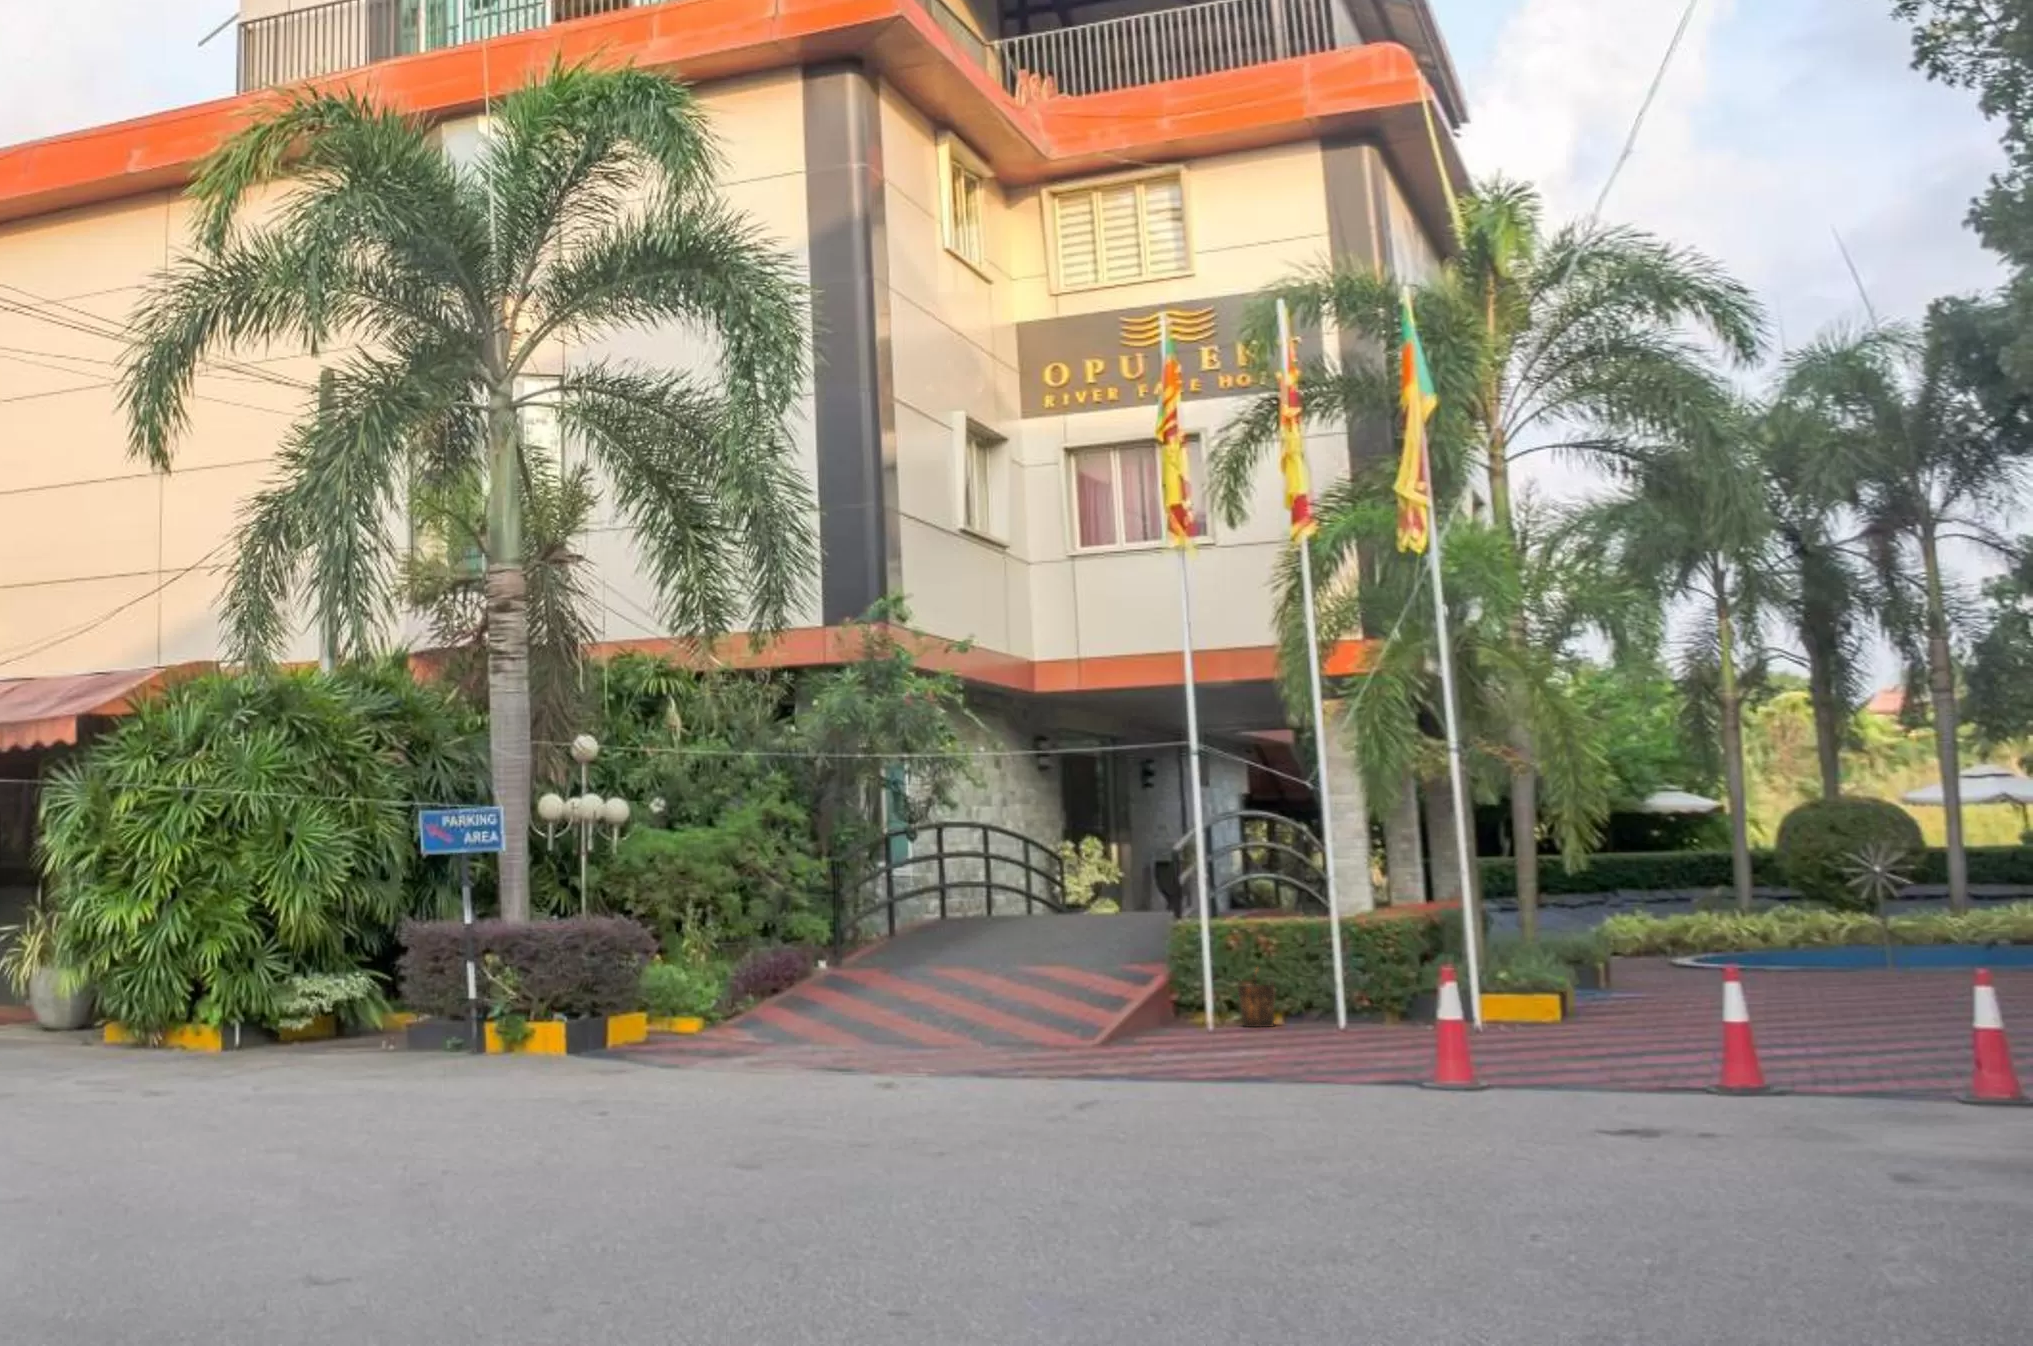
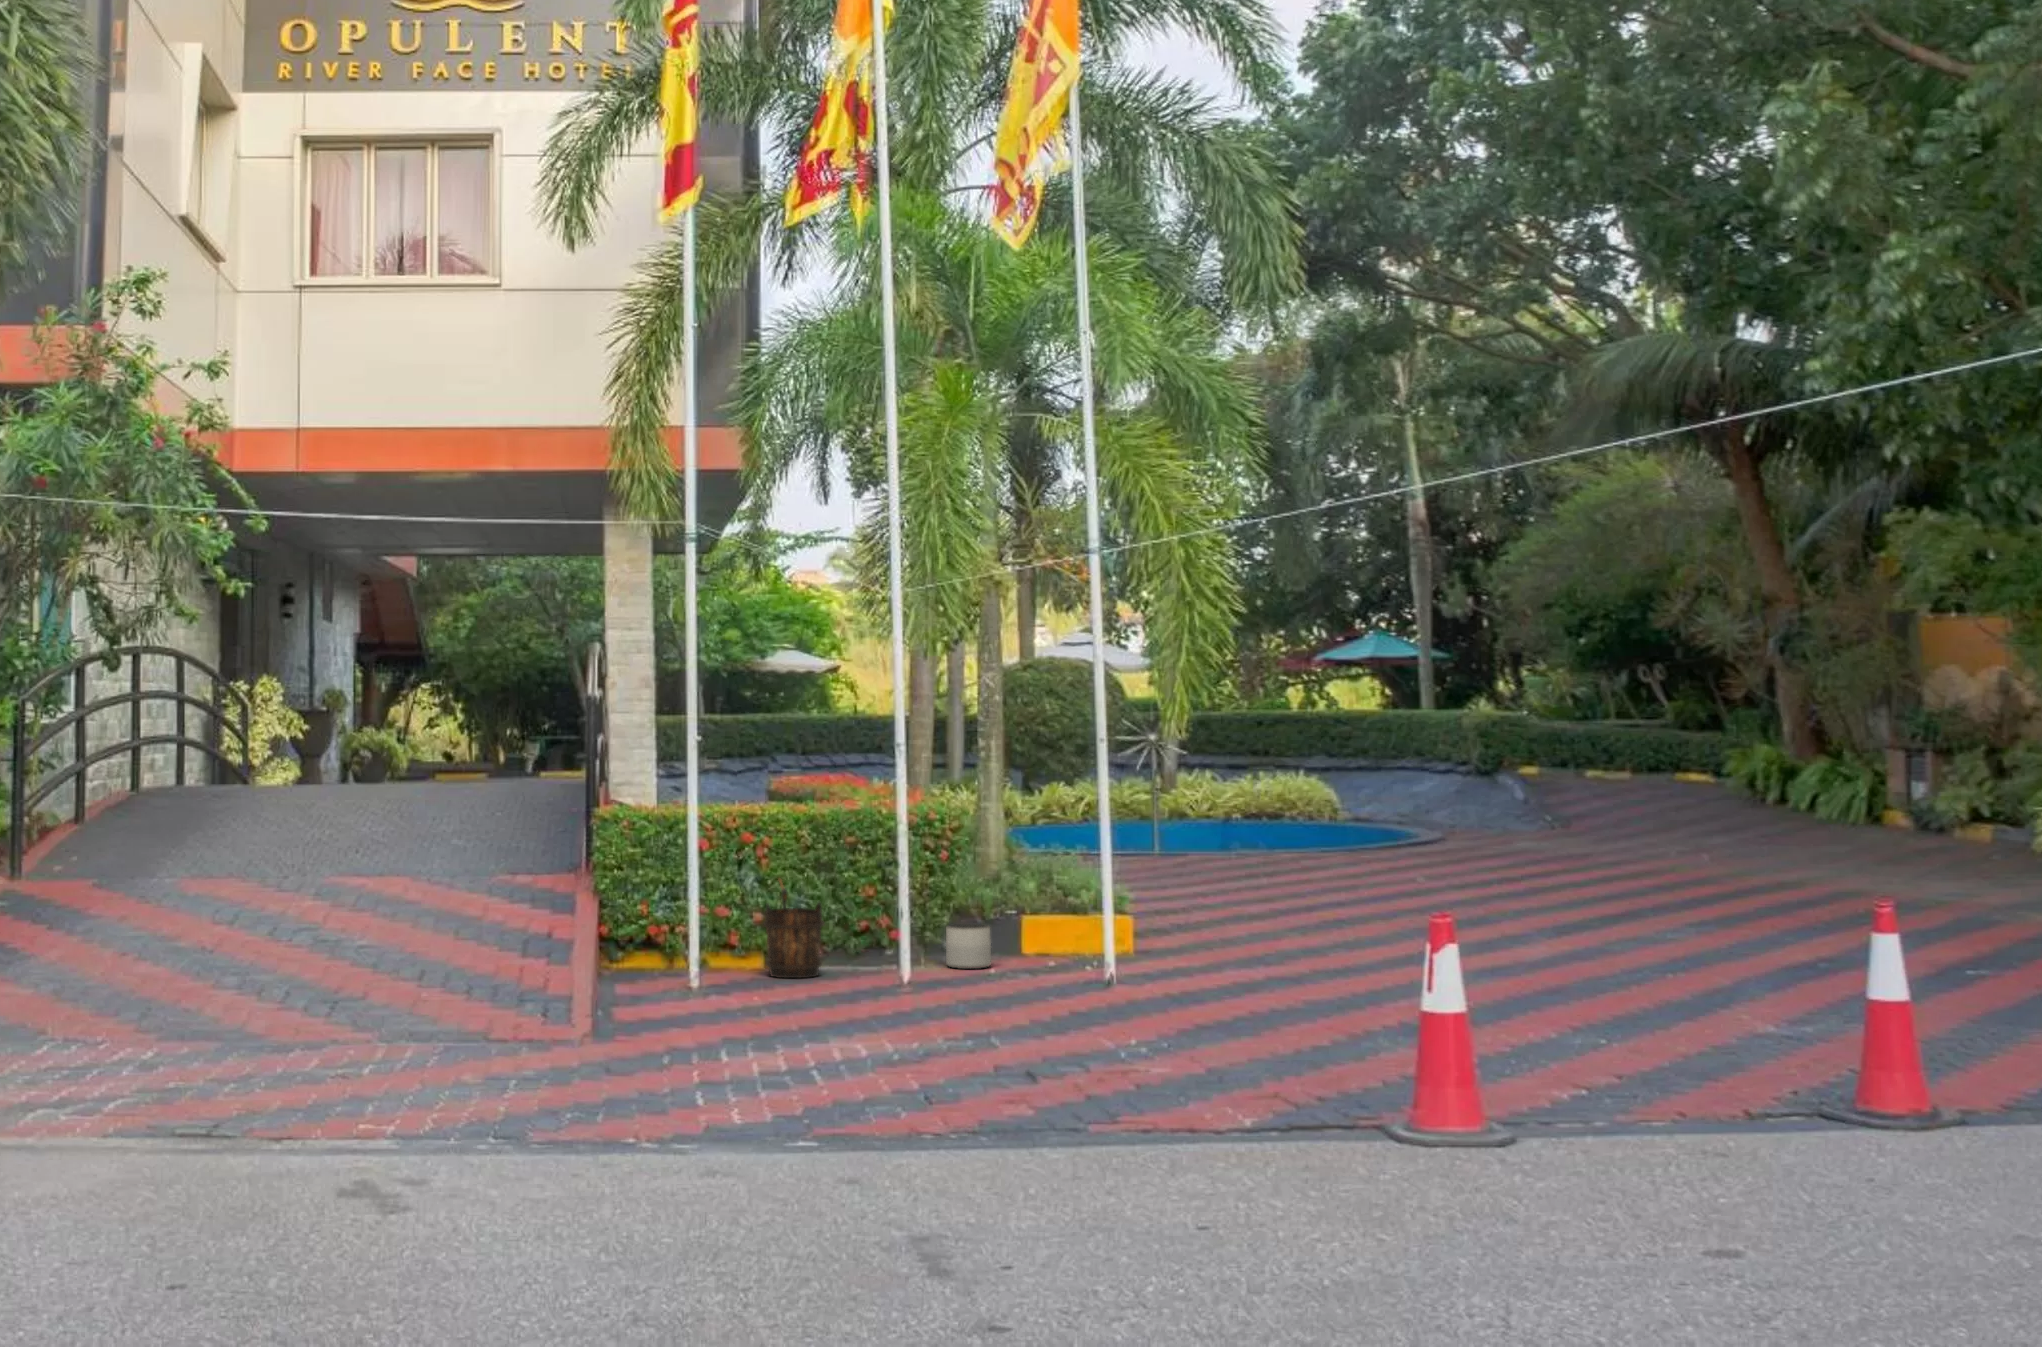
planter: none [1364,998,1395,1025] -> present [946,924,991,969]

